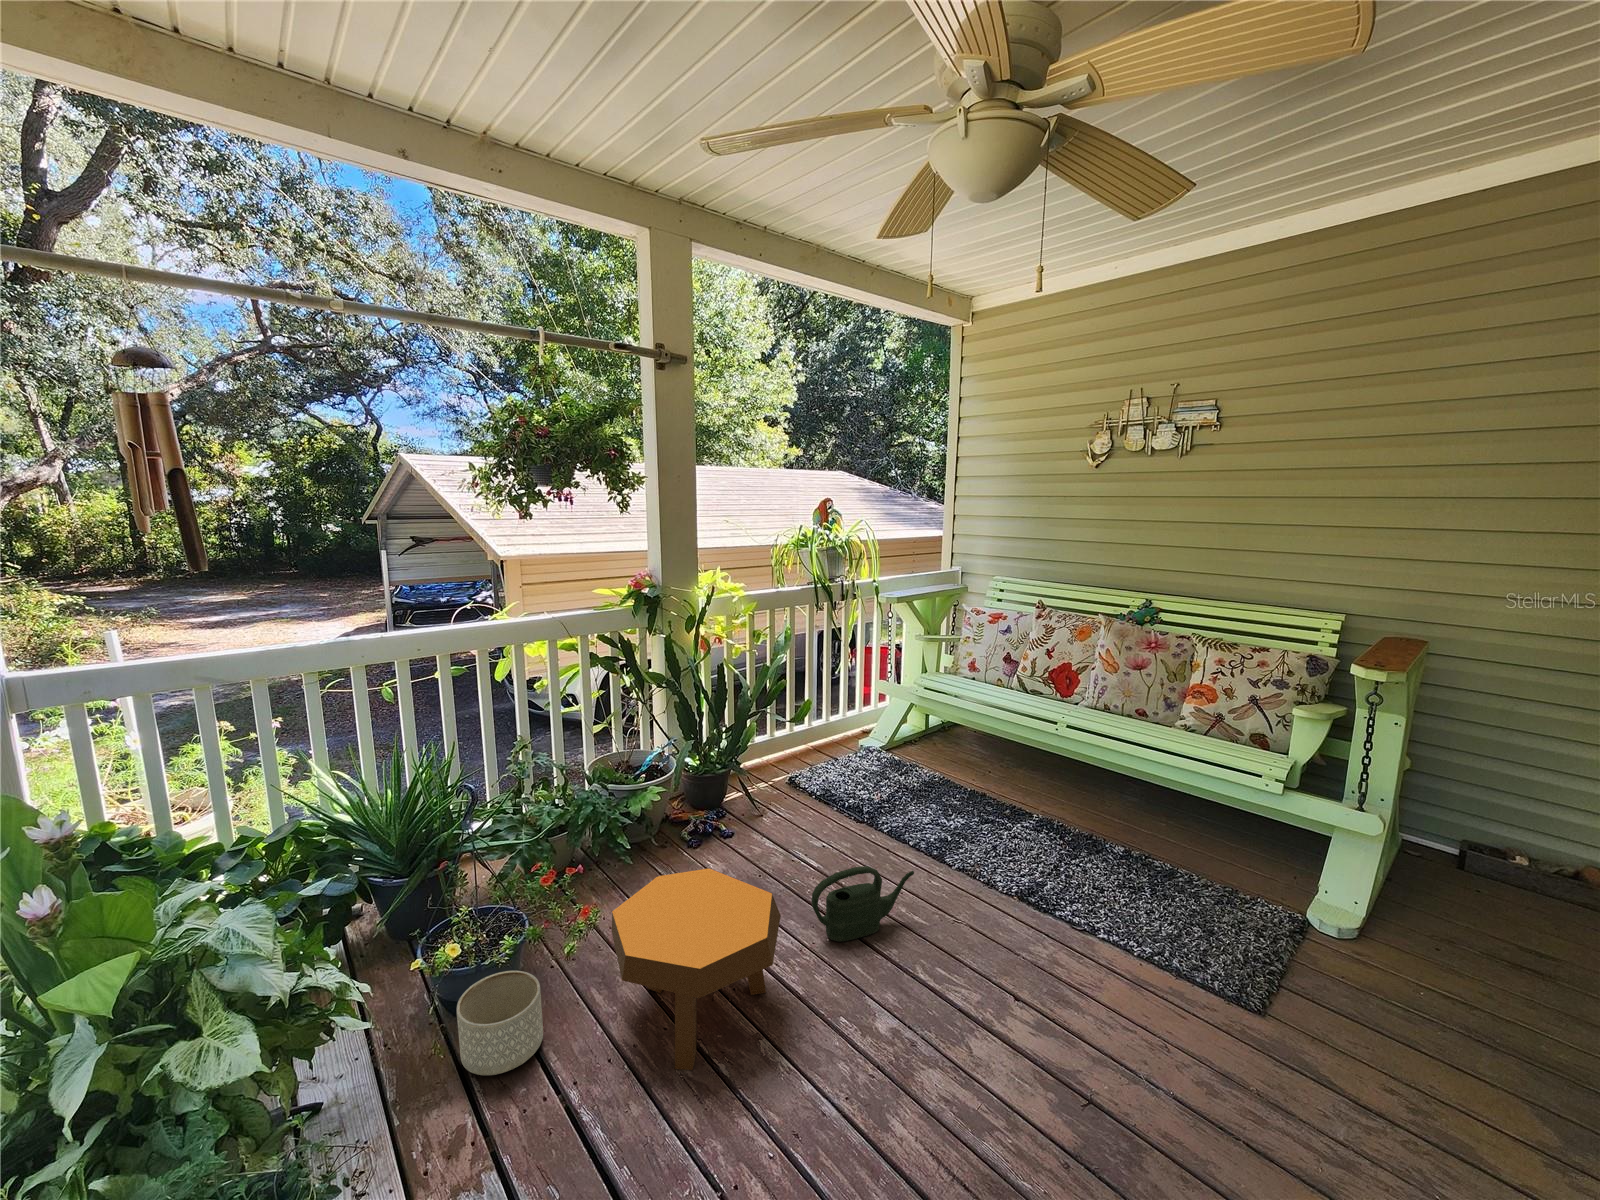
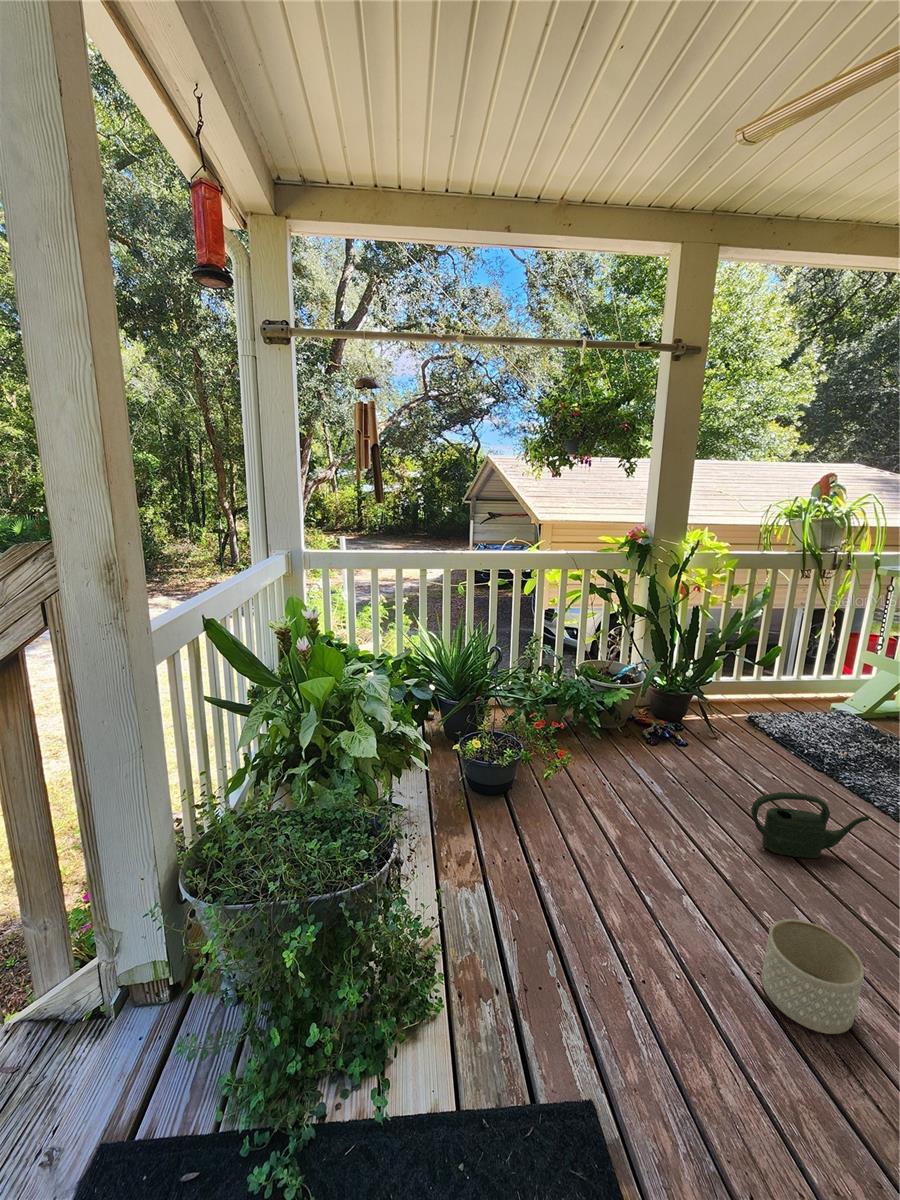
footstool: present [612,868,781,1070] -> none [577,747,719,892]
planter: present [457,971,543,1075] -> present [762,919,864,1034]

